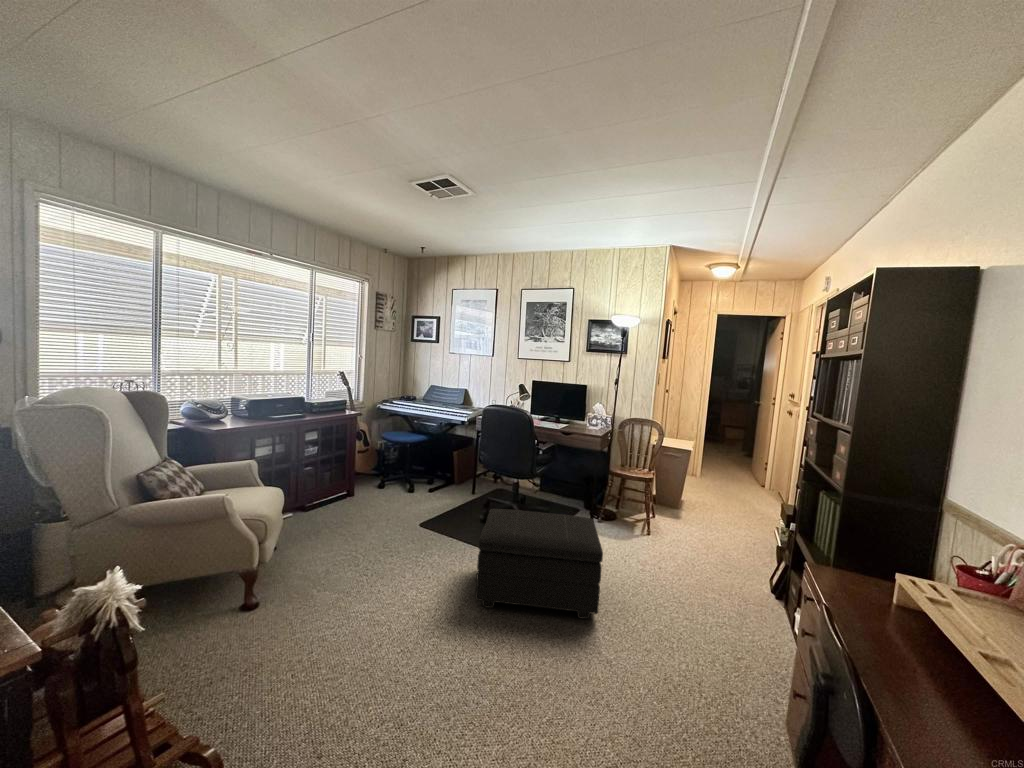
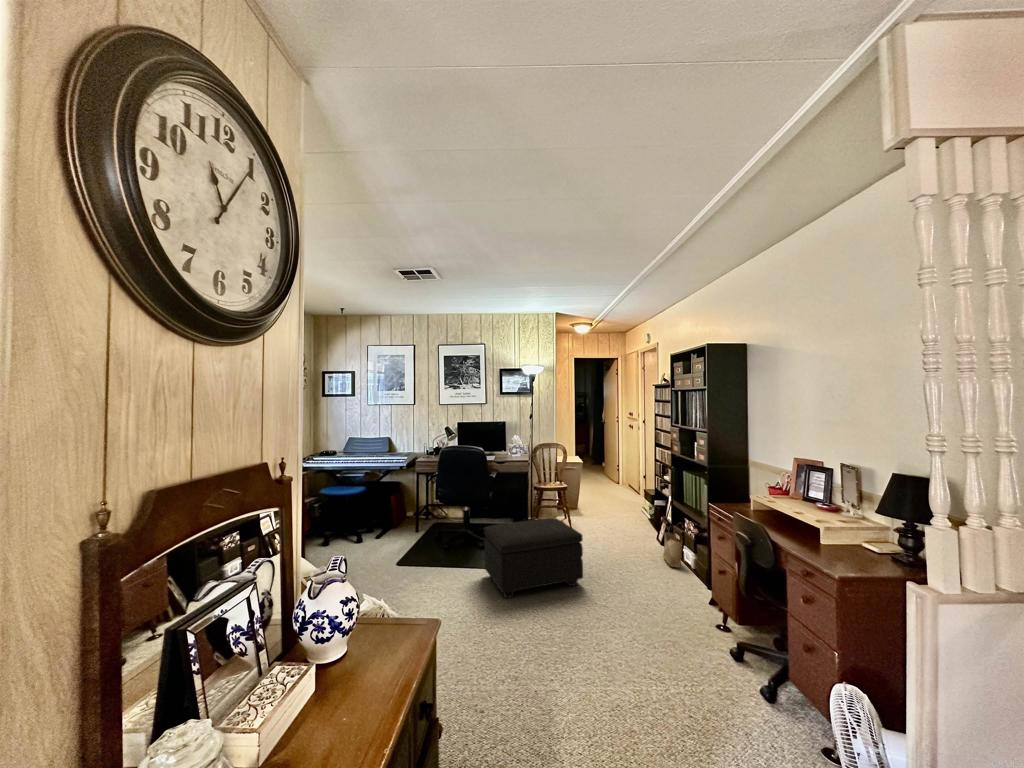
woven basket: none [759,563,798,645] -> present [663,532,683,568]

